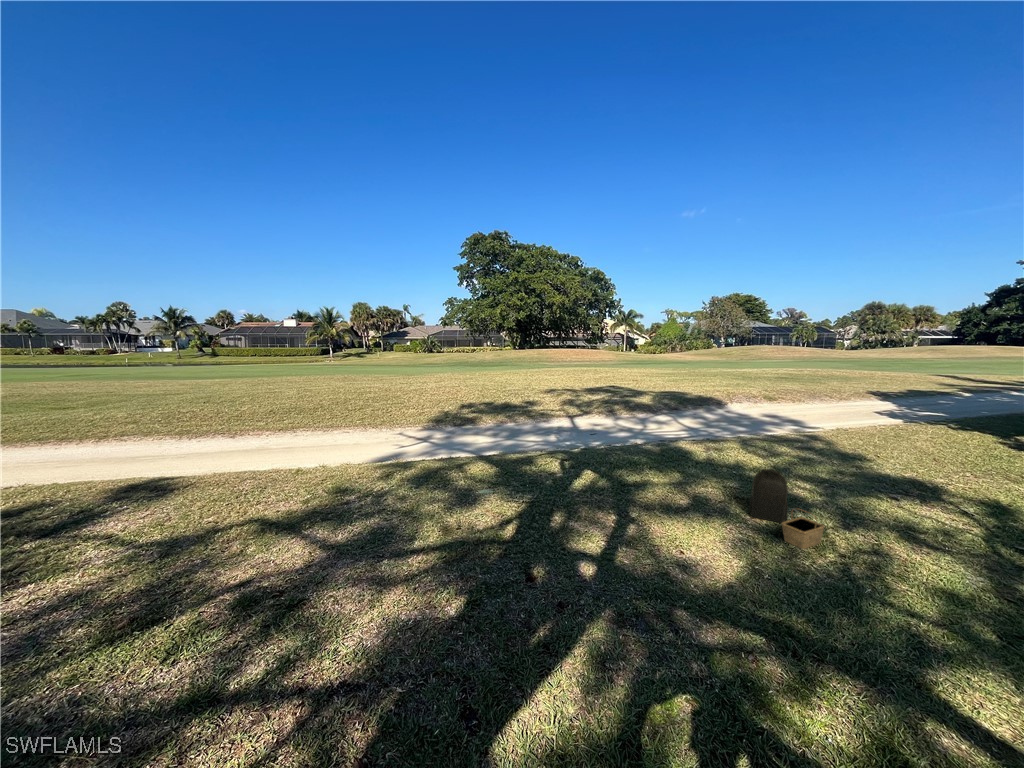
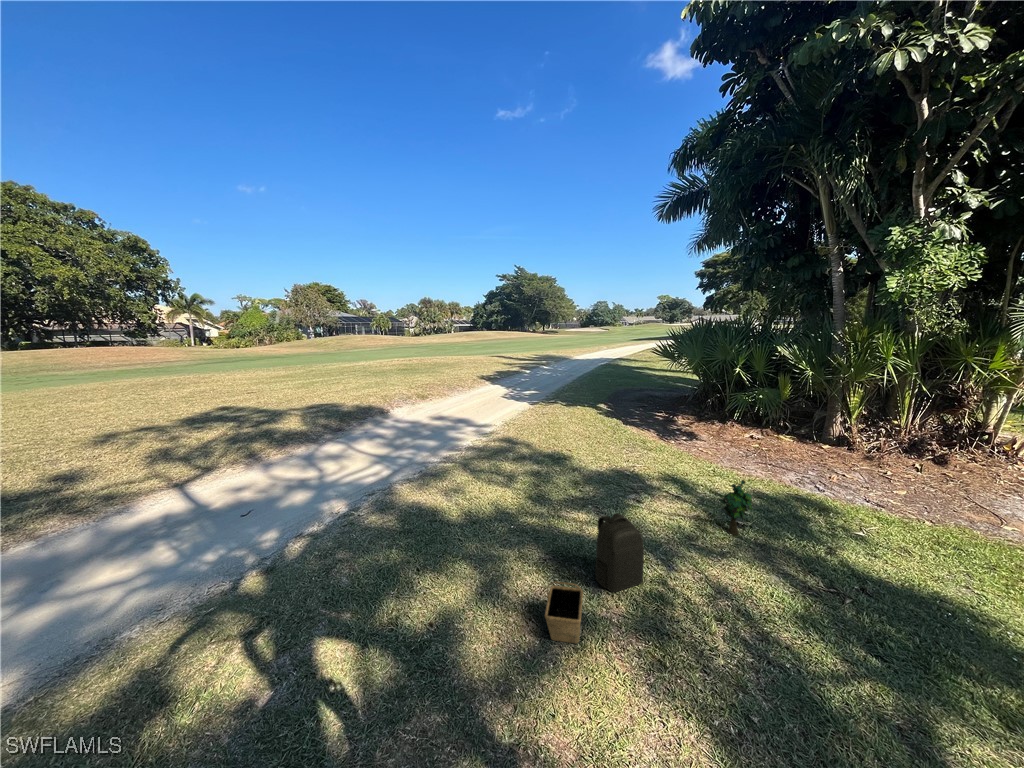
decorative plant: none [923,492,970,545] -> present [719,480,753,535]
basket: present [781,508,825,549] -> present [545,581,583,643]

